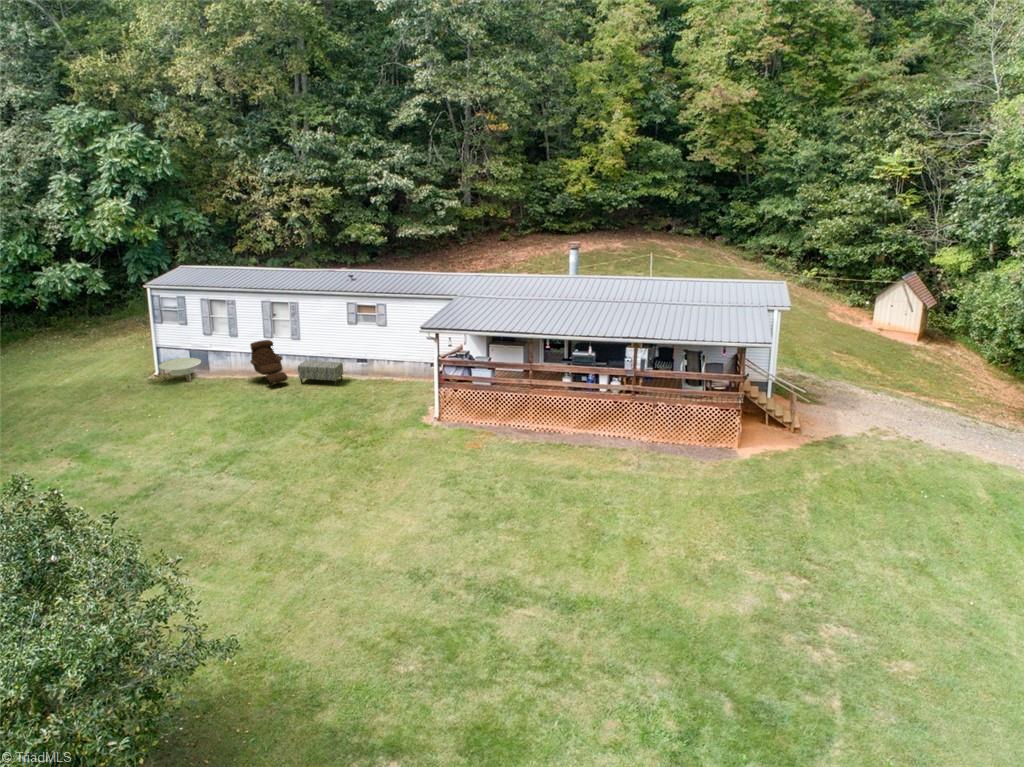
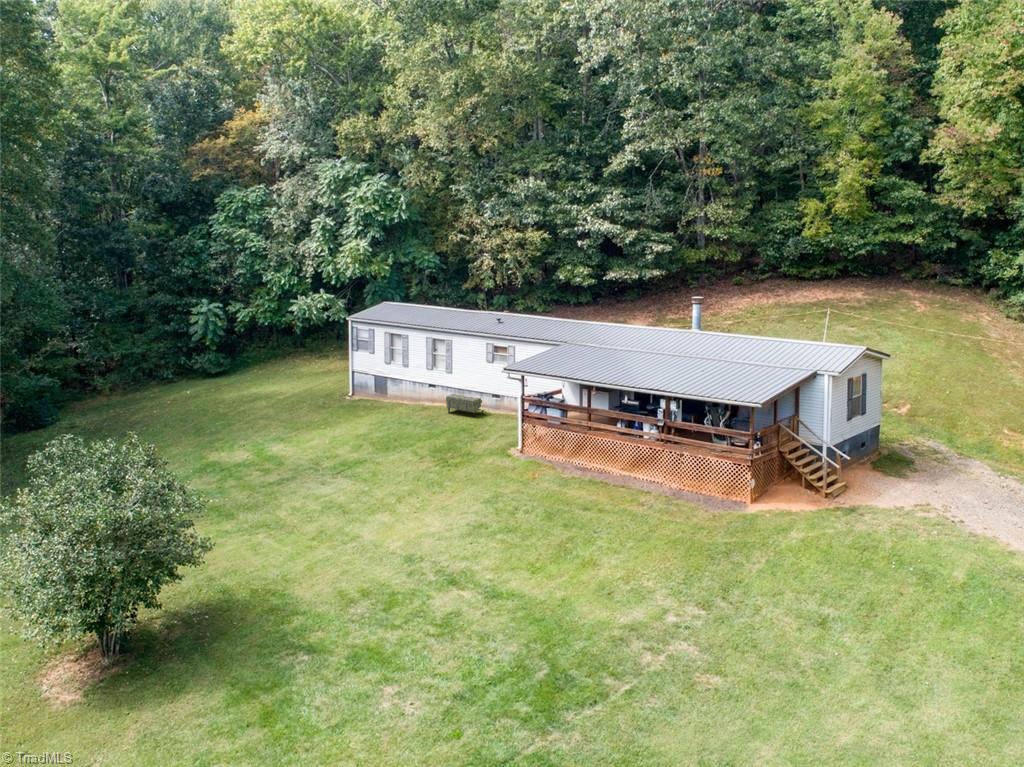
lounge chair: present [250,340,288,387] -> none [412,371,440,414]
round table: present [159,358,201,382] -> none [347,382,381,403]

